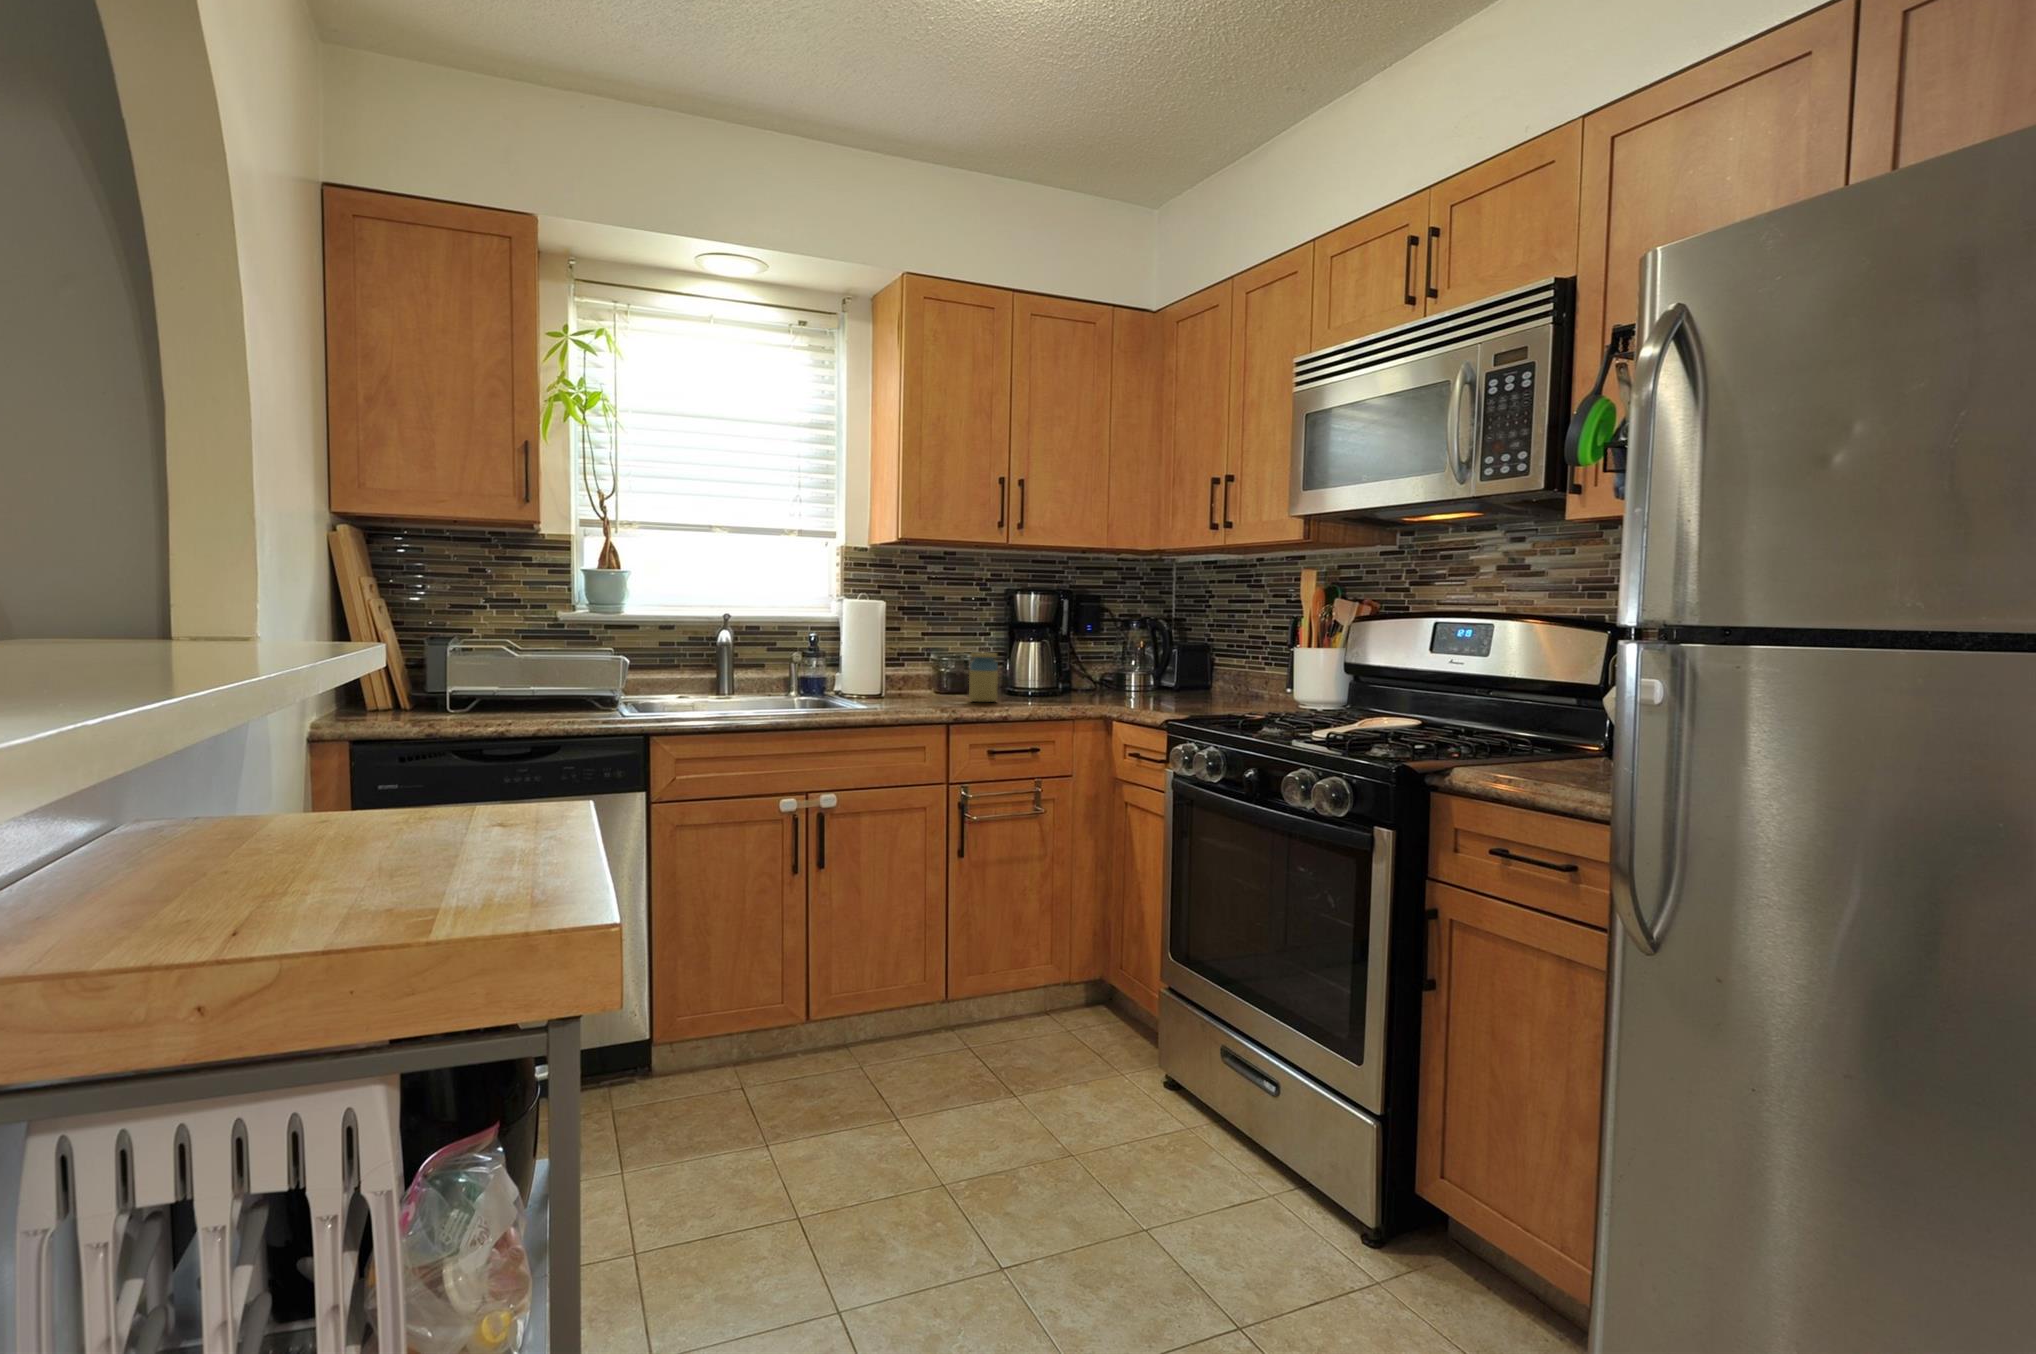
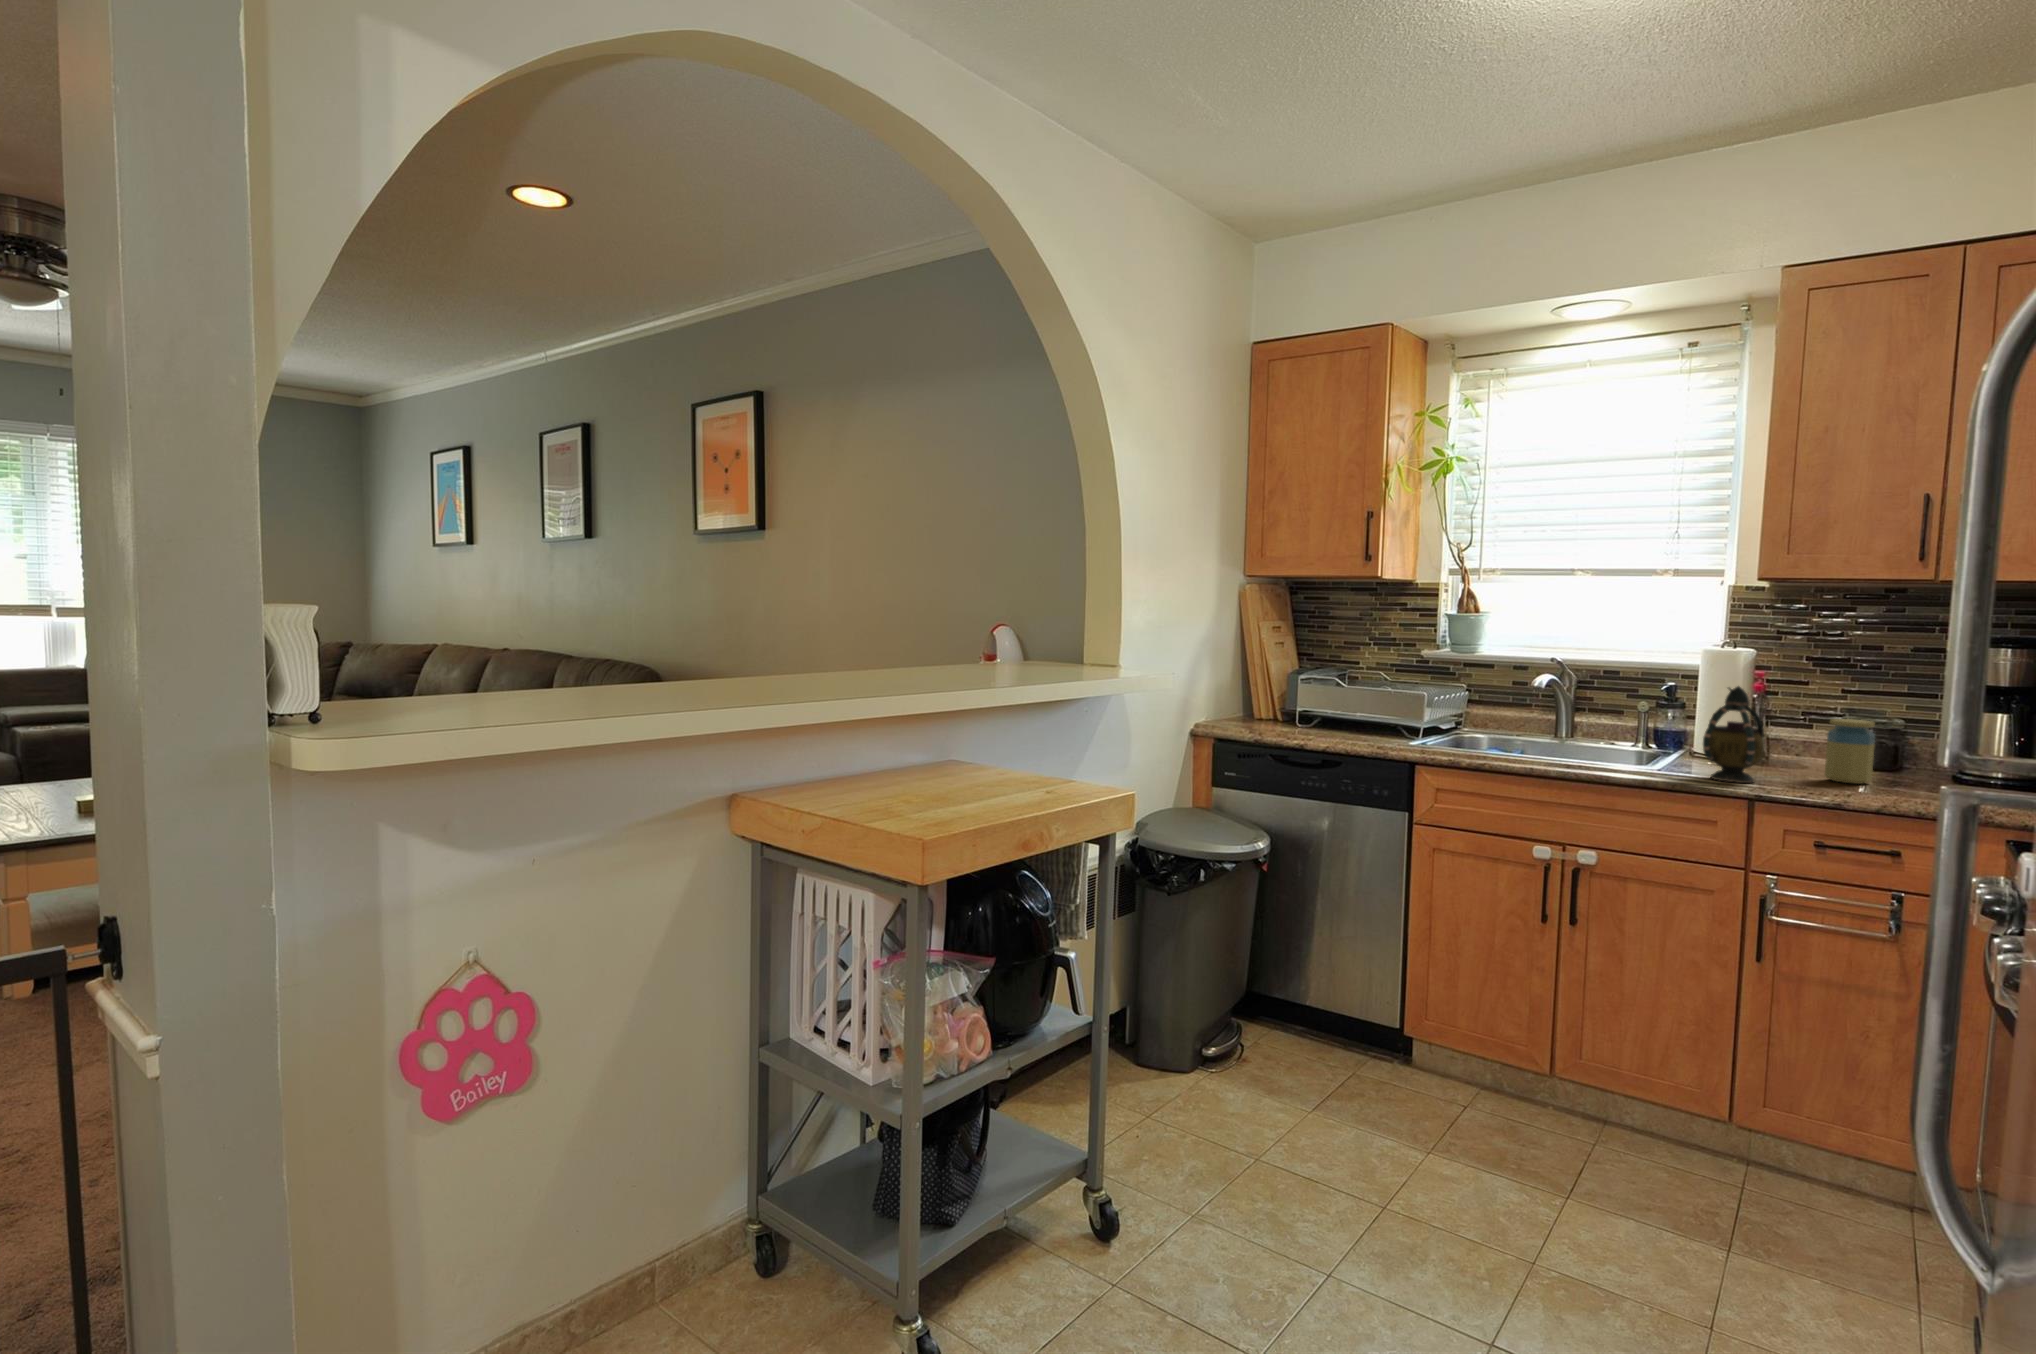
teapot: none [919,627,966,710] -> present [1703,686,1764,783]

